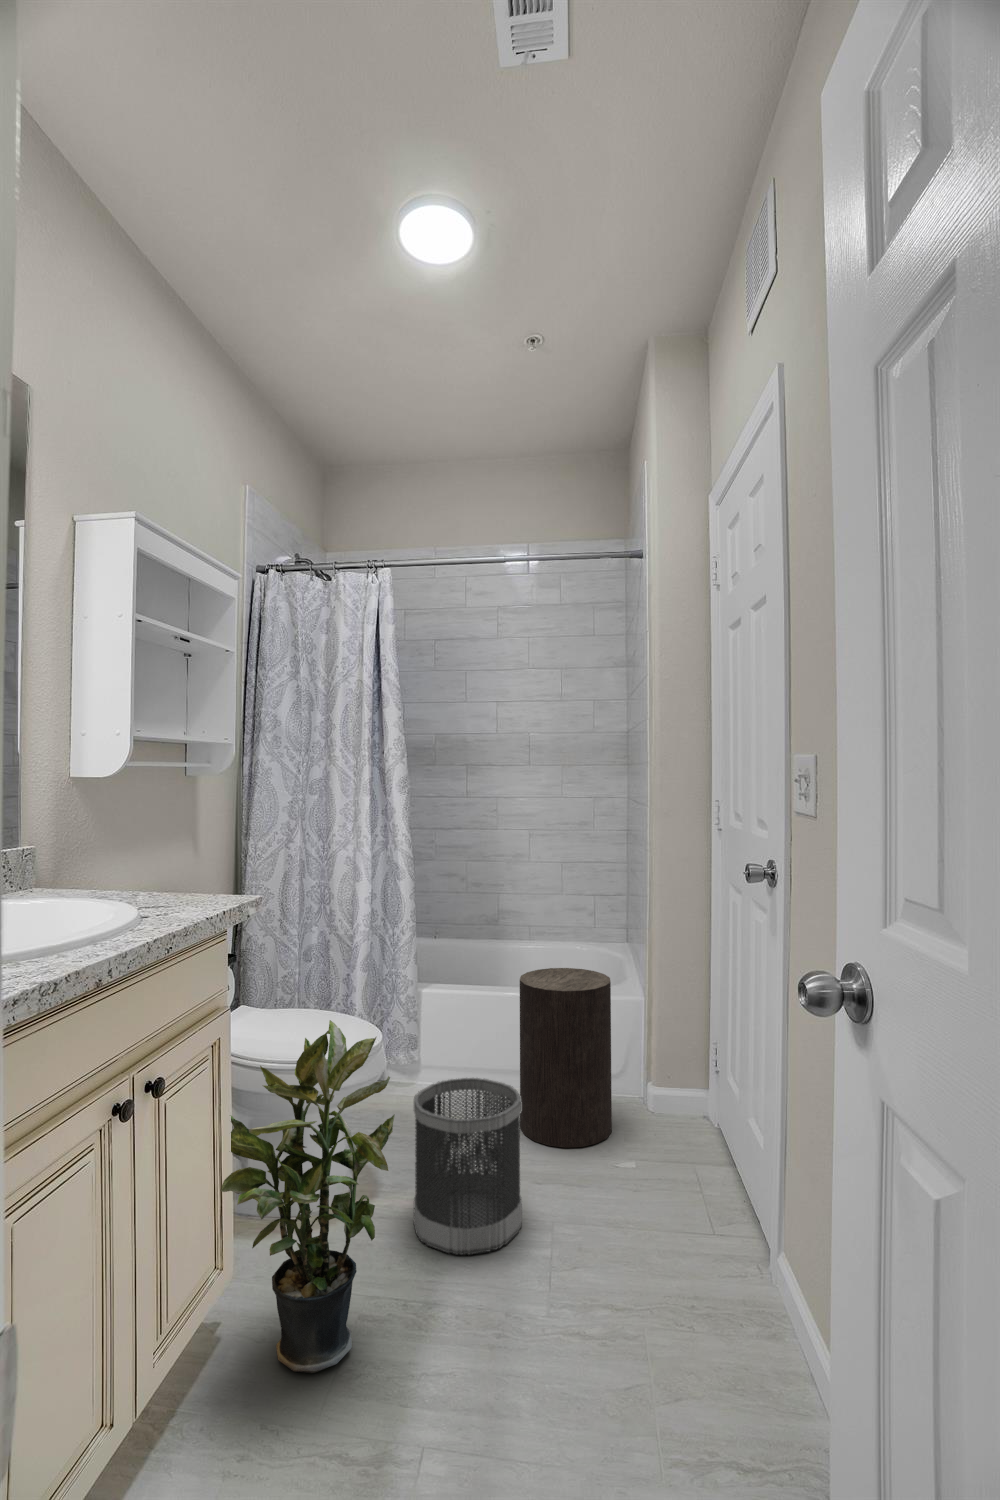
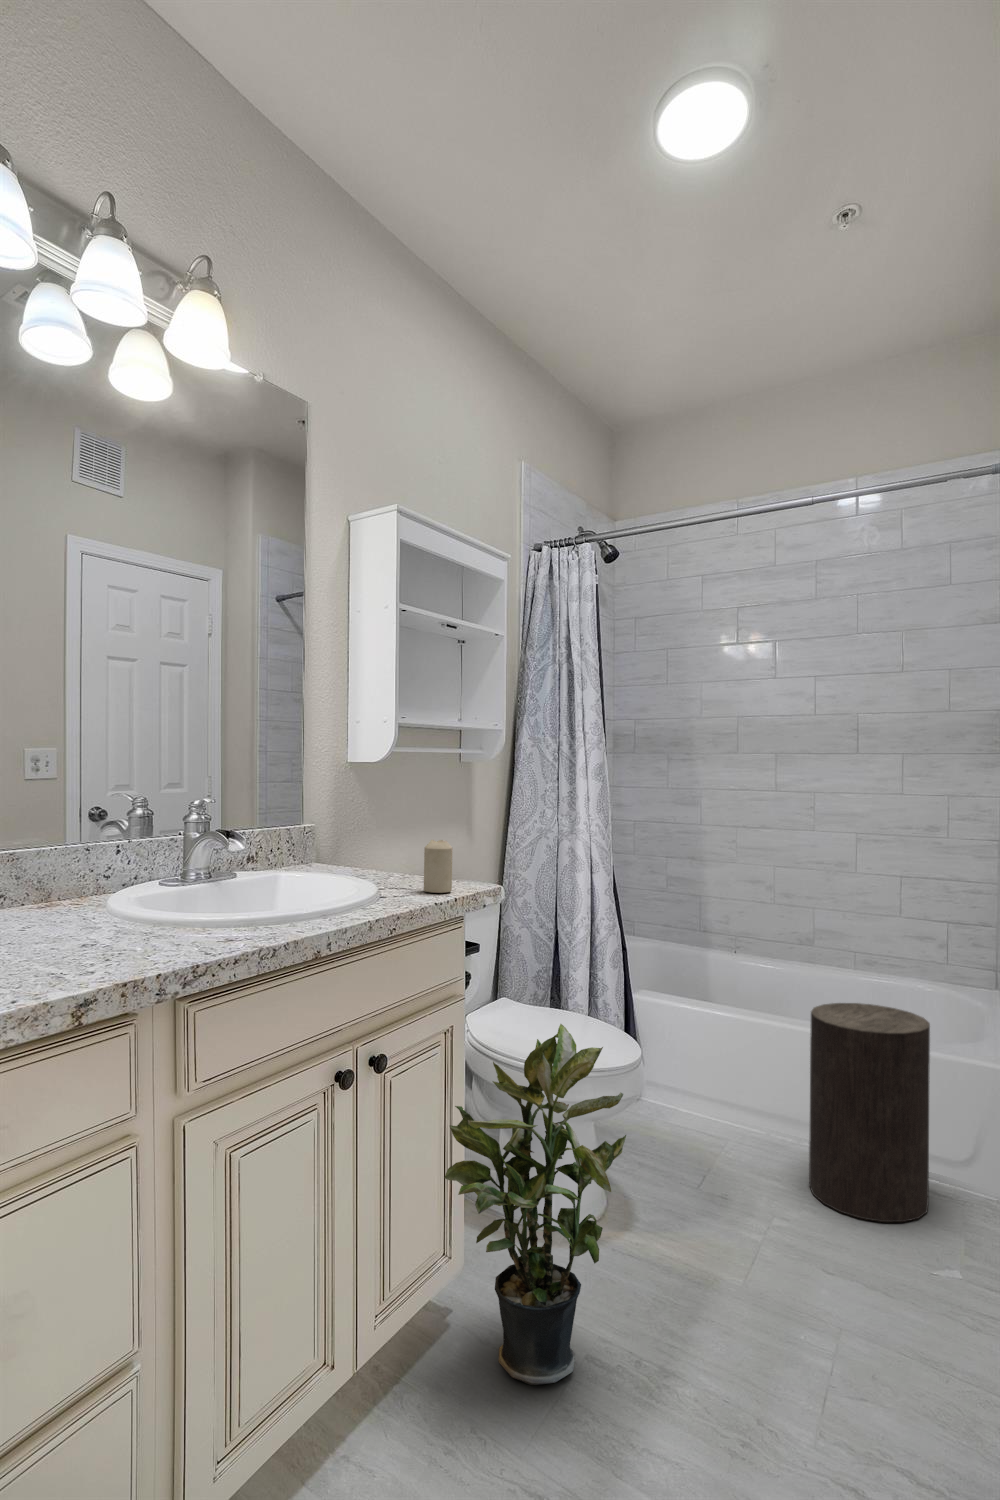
candle: none [188,853,218,906] -> present [424,840,452,893]
wastebasket: present [414,1078,522,1255] -> none [663,1112,791,1313]

